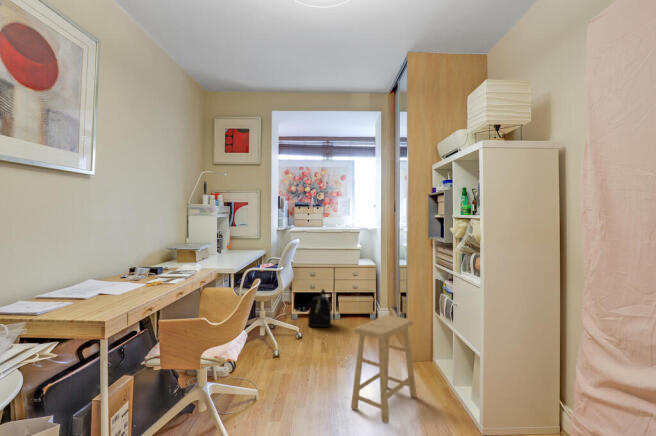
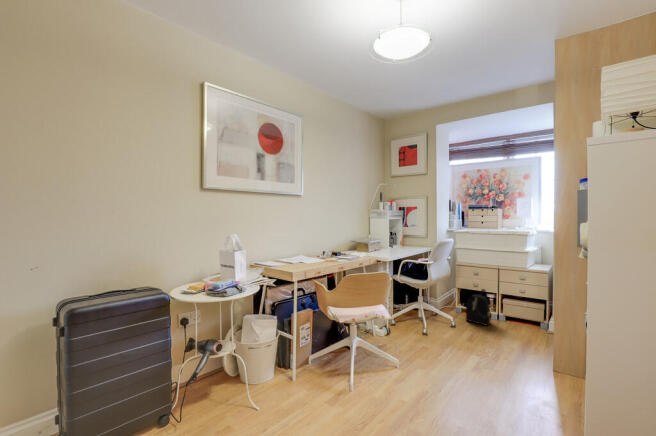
footstool: present [351,315,417,423] -> none [450,322,527,417]

